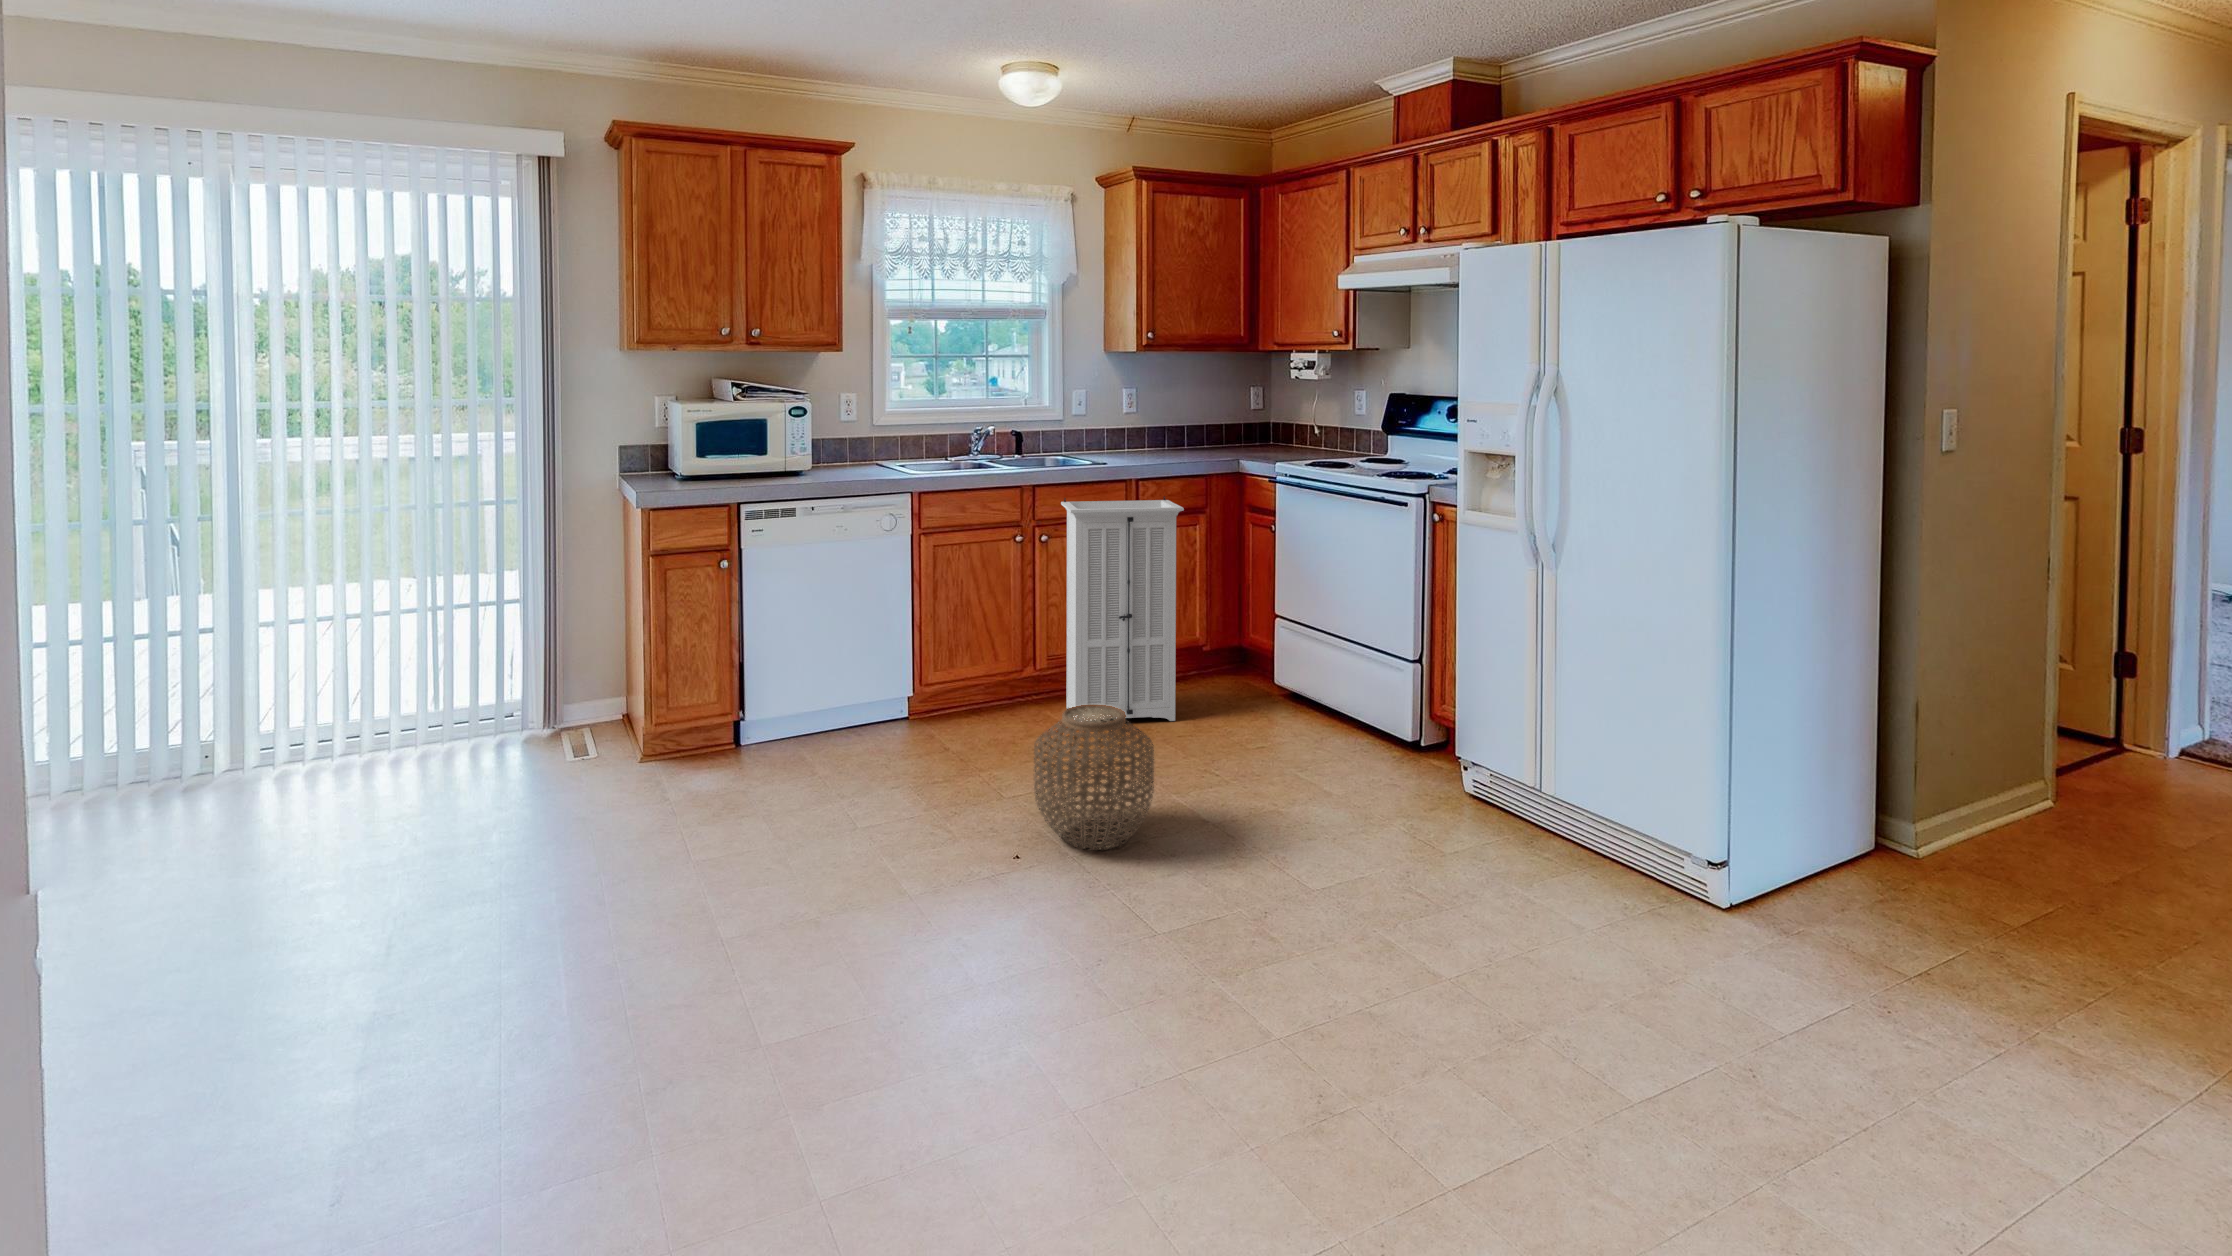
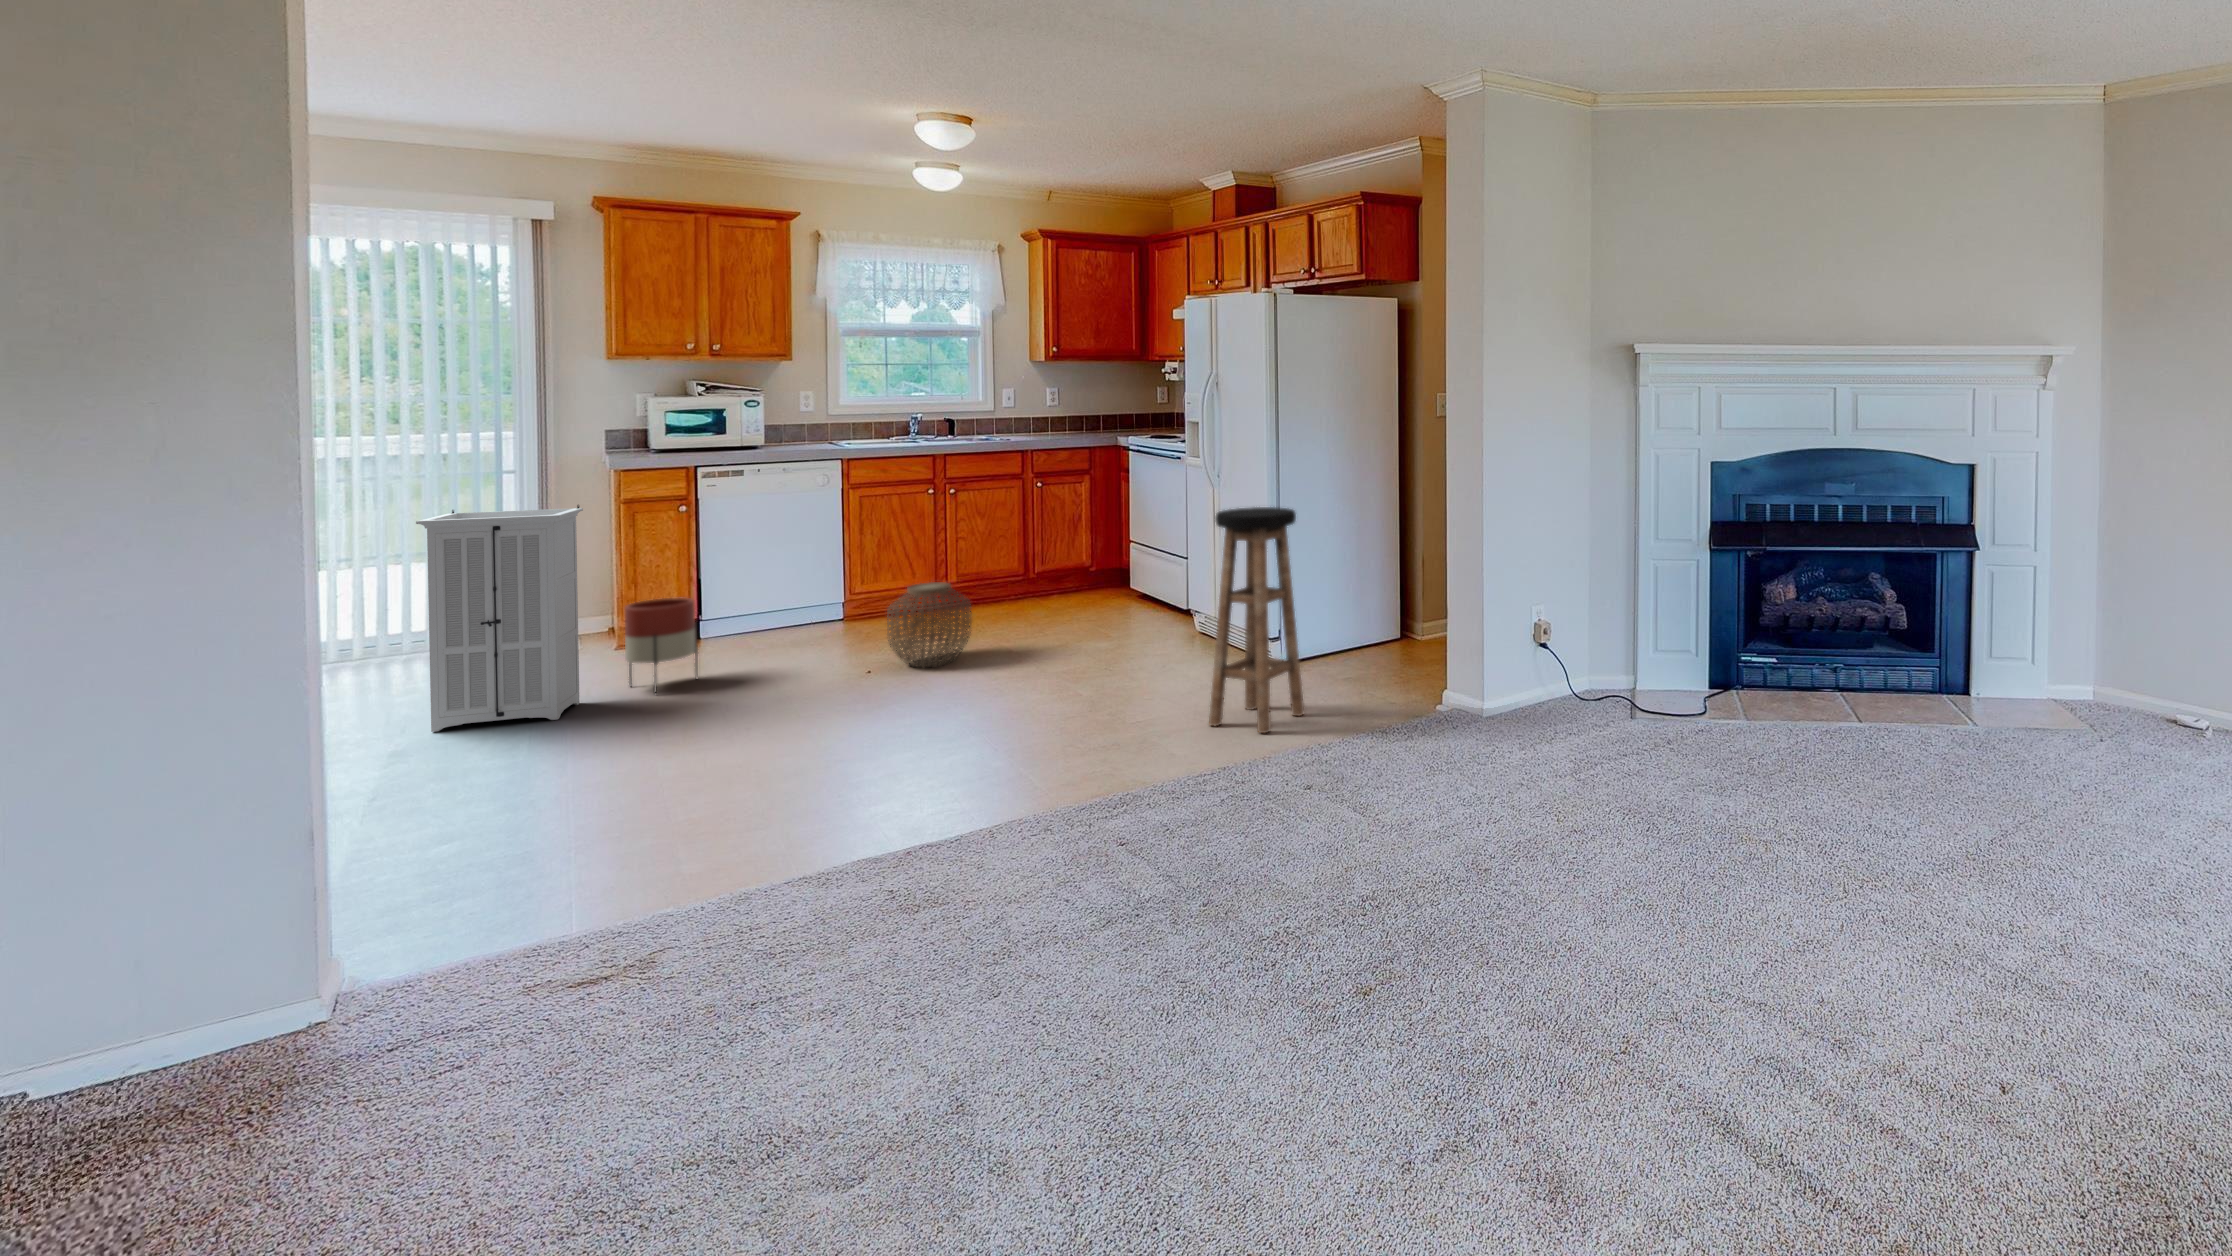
storage cabinet: present [1061,496,1184,722] -> present [416,505,583,732]
bar stool: none [1796,653,1999,1178] -> present [1209,507,1304,733]
planter: none [678,715,770,879] -> present [625,598,698,694]

